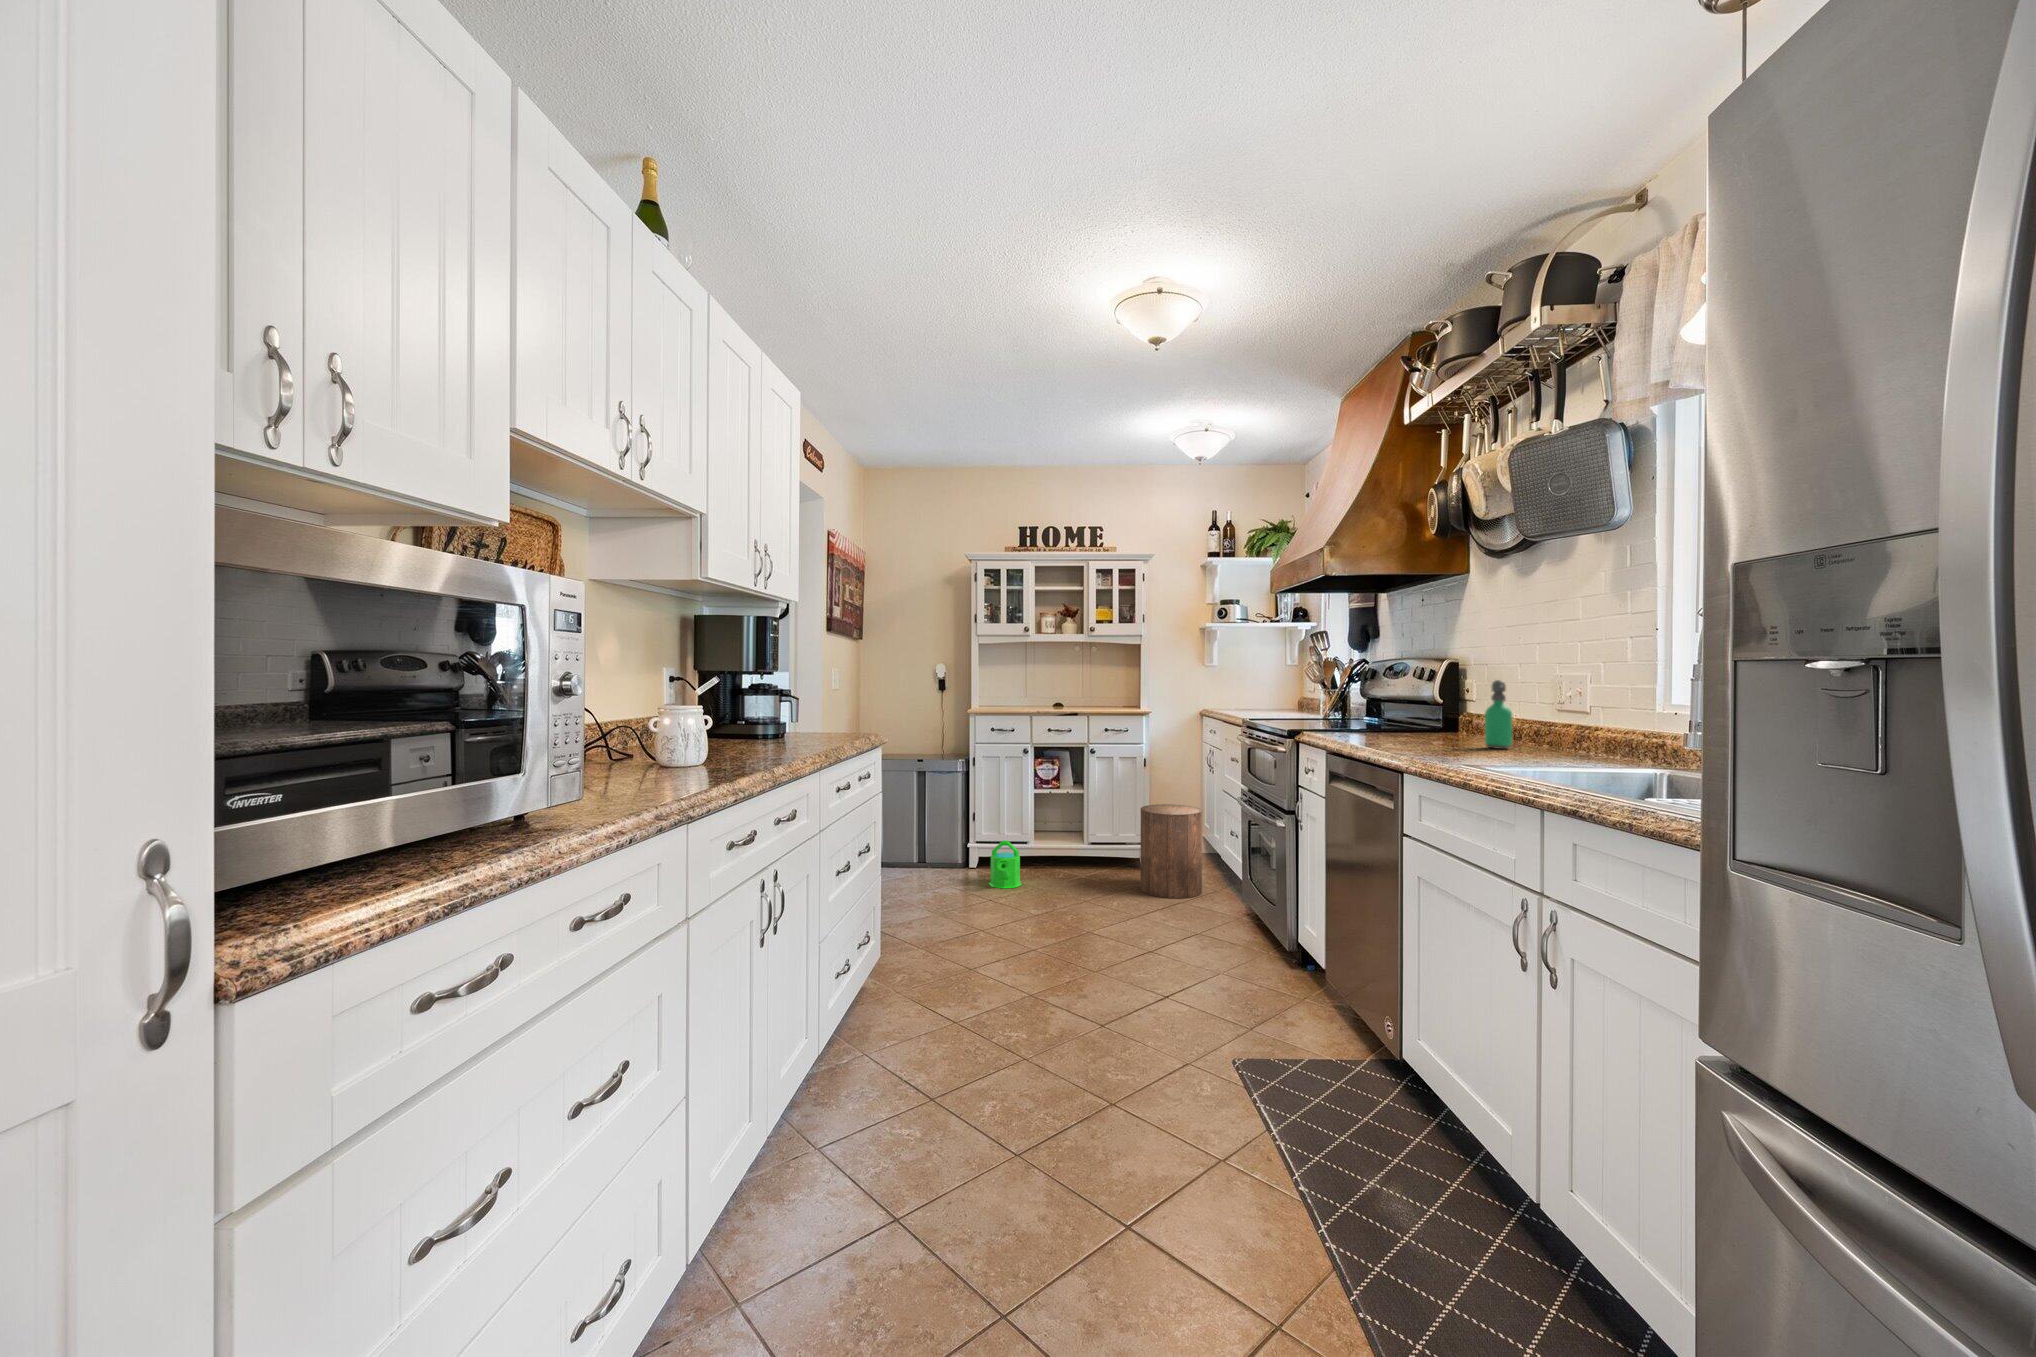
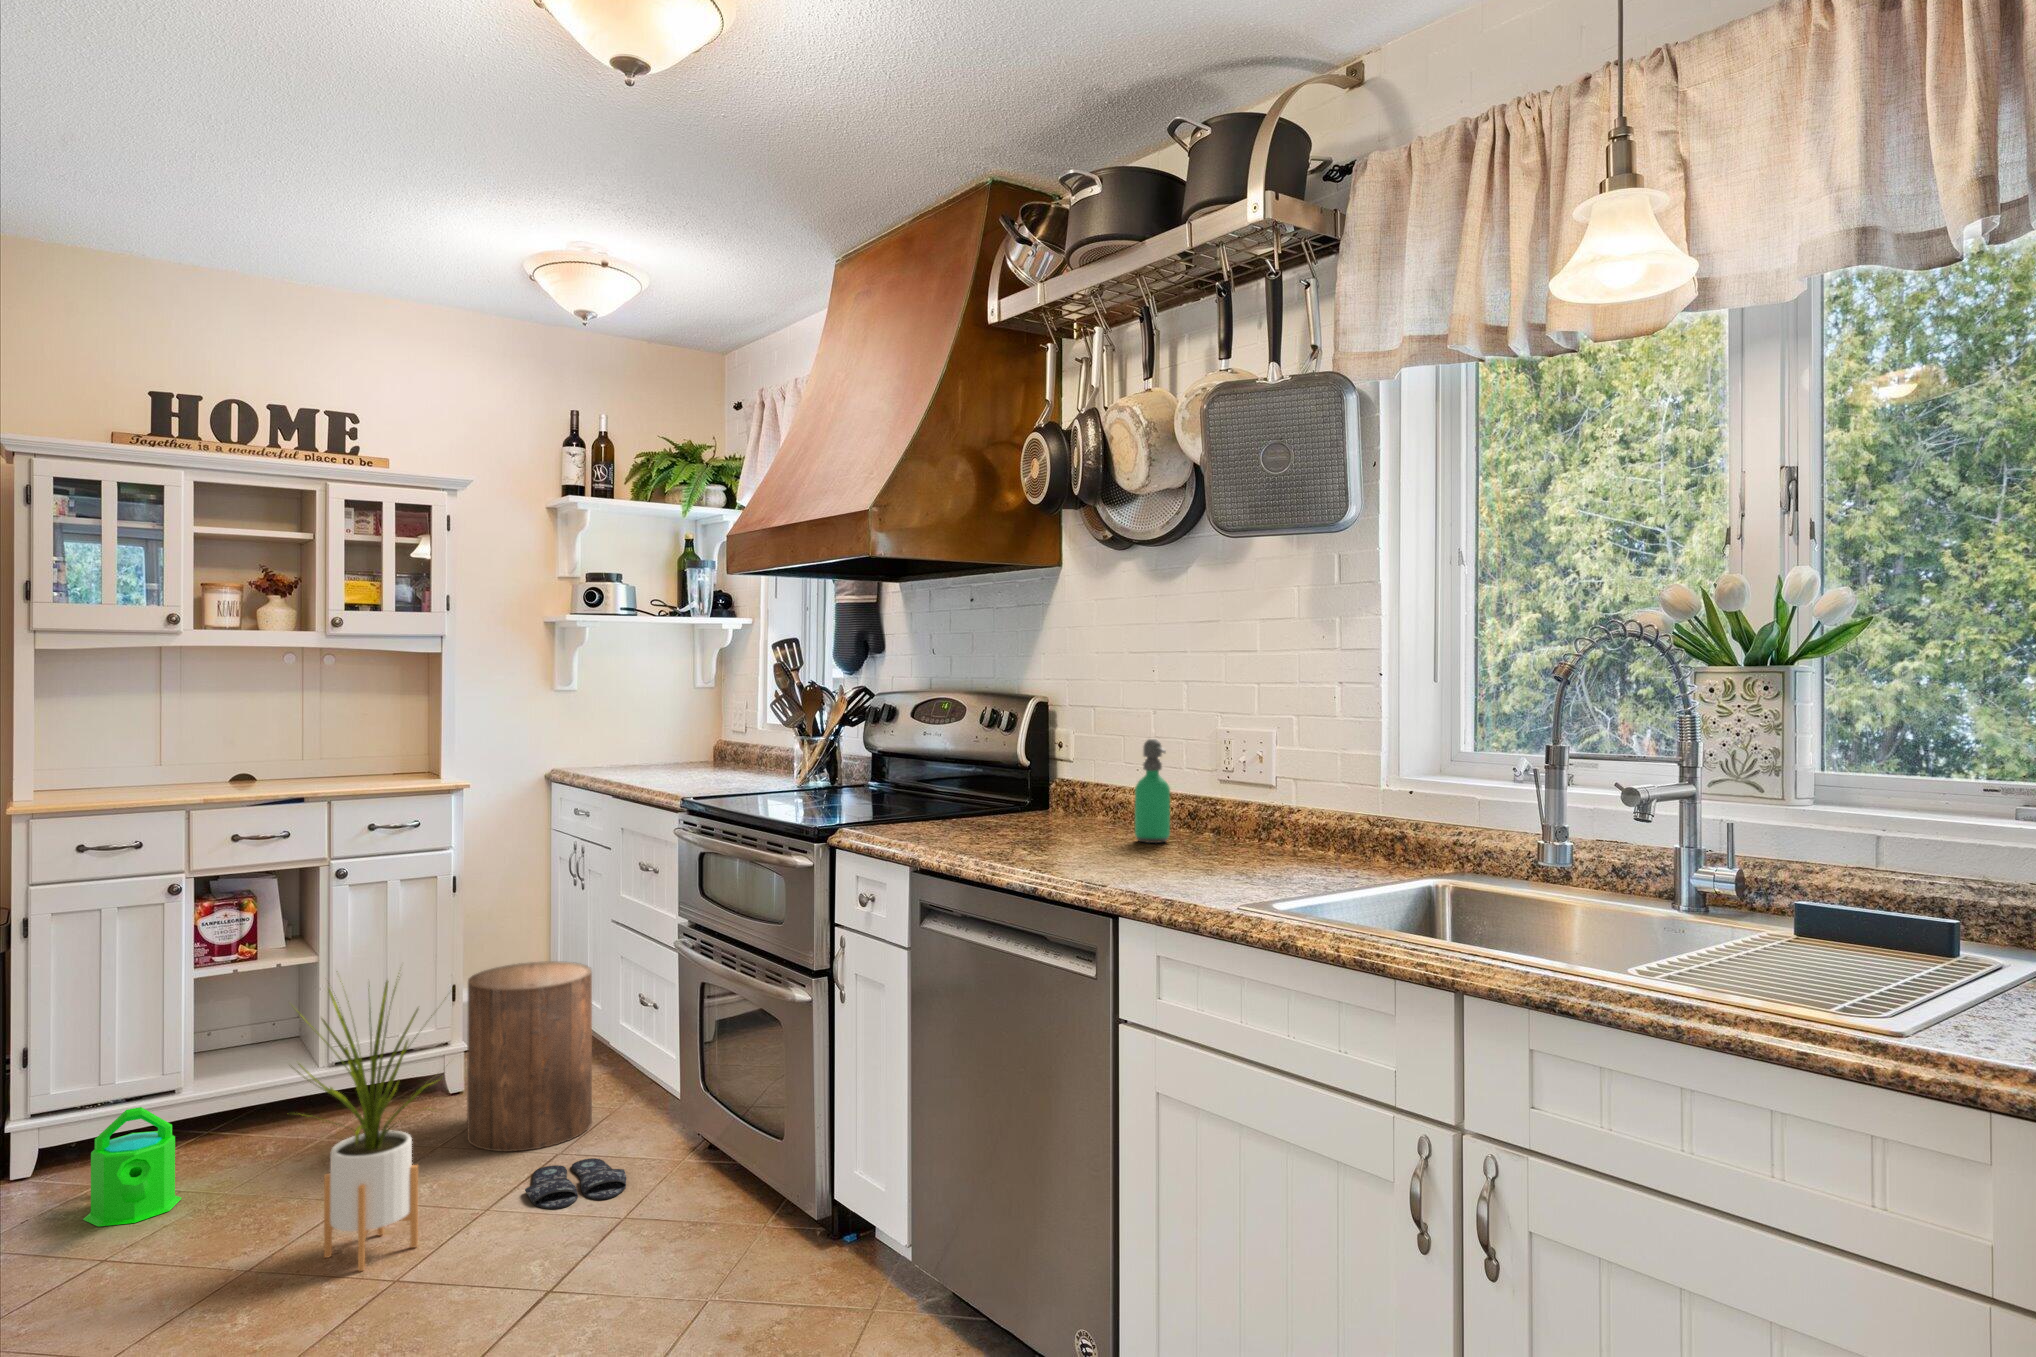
house plant: none [1048,785,1119,925] -> present [298,976,446,1271]
slippers: none [1156,905,1206,925] -> present [525,1158,626,1209]

